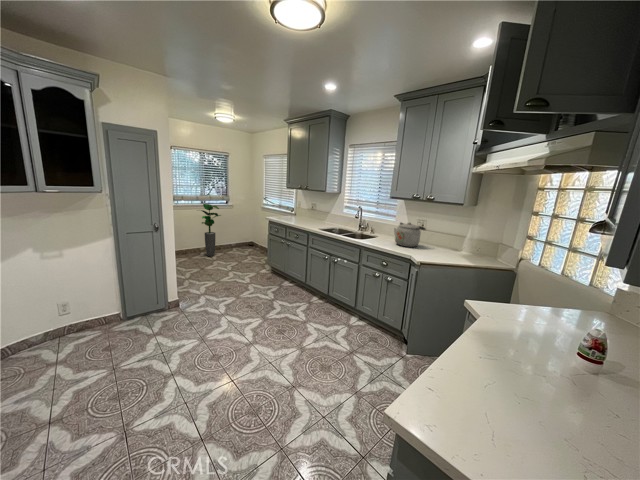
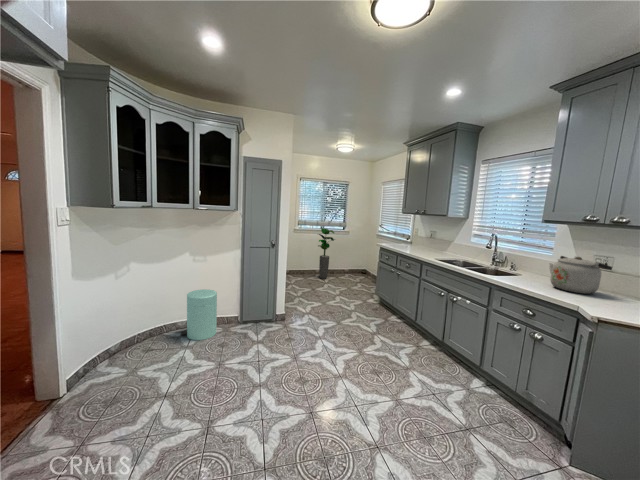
trash can: none [38,290,94,353] -> present [181,289,217,340]

